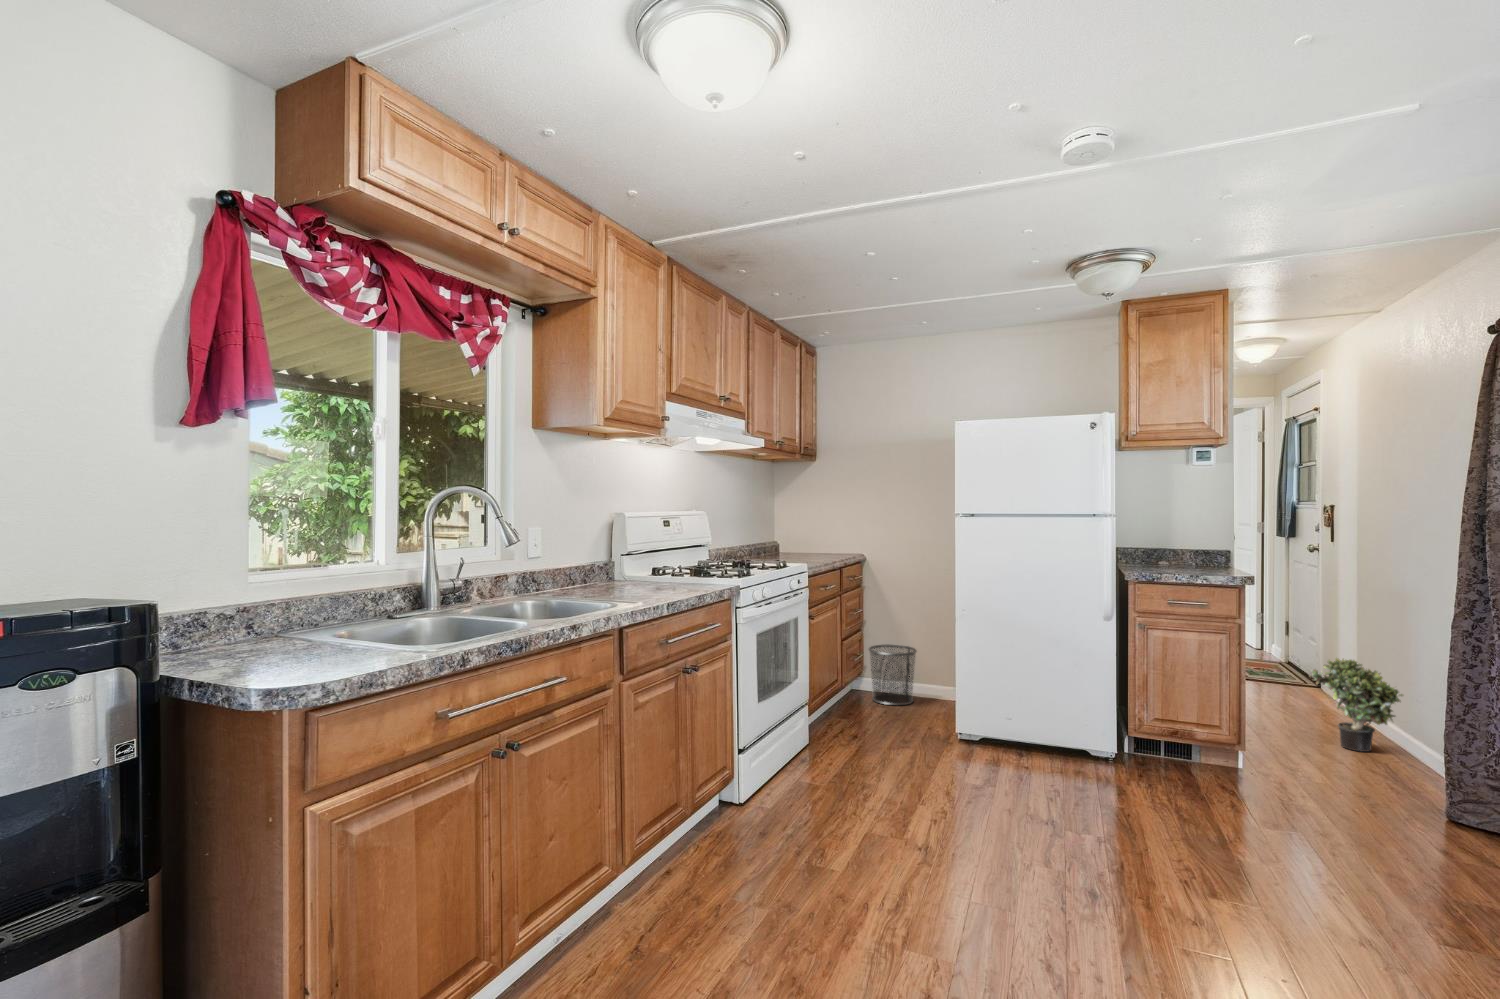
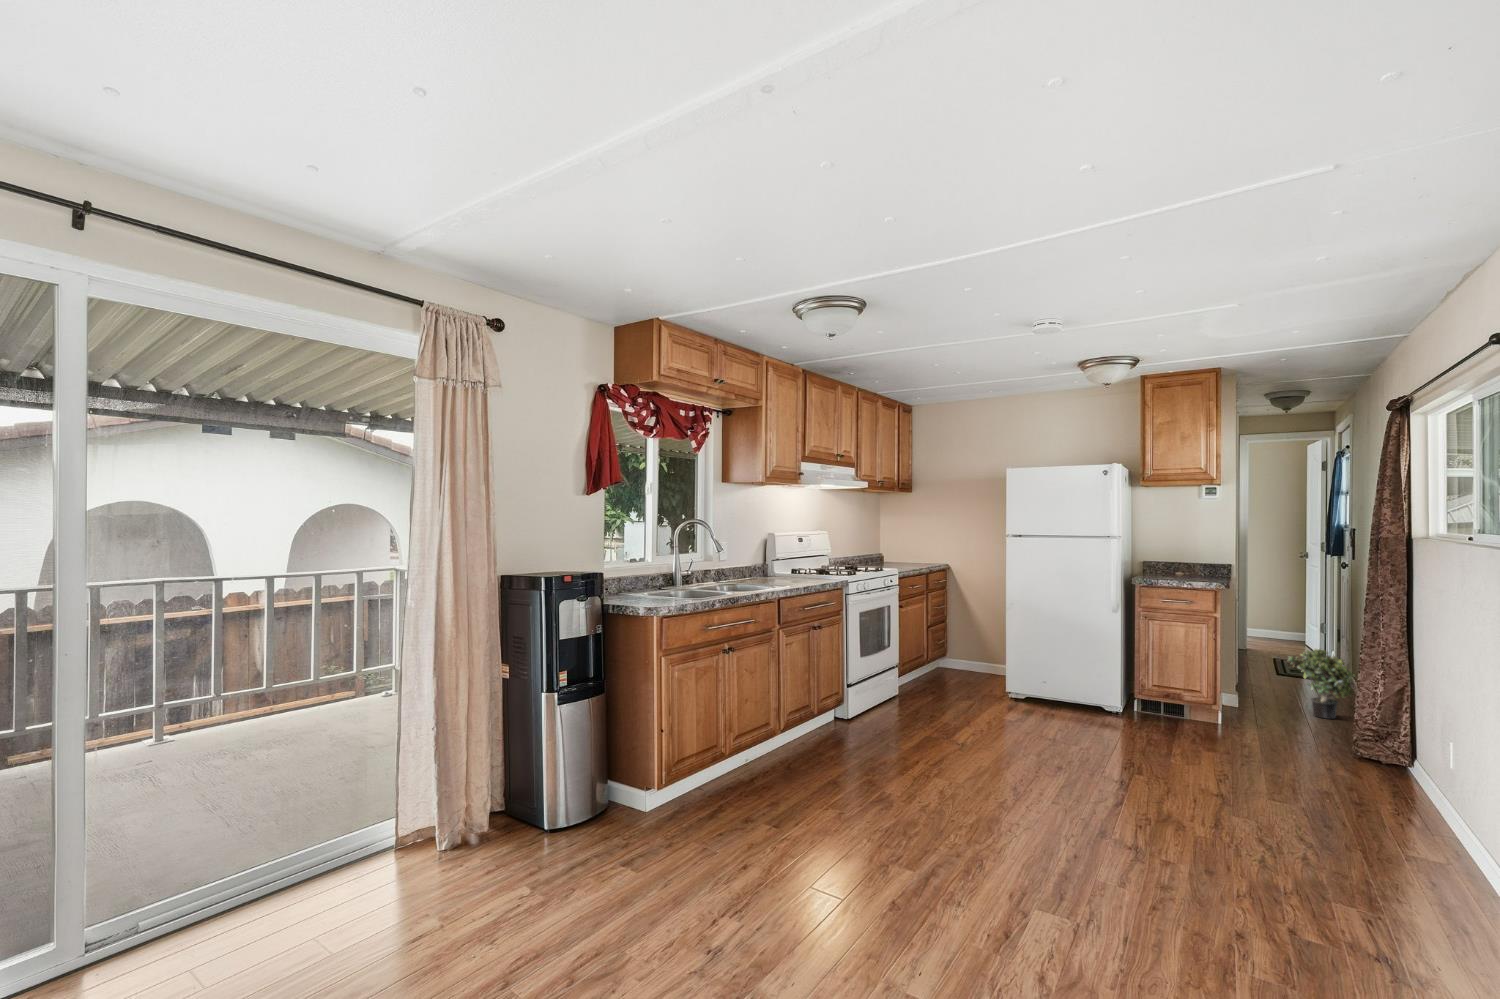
waste bin: present [869,644,917,706] -> none [951,633,989,677]

